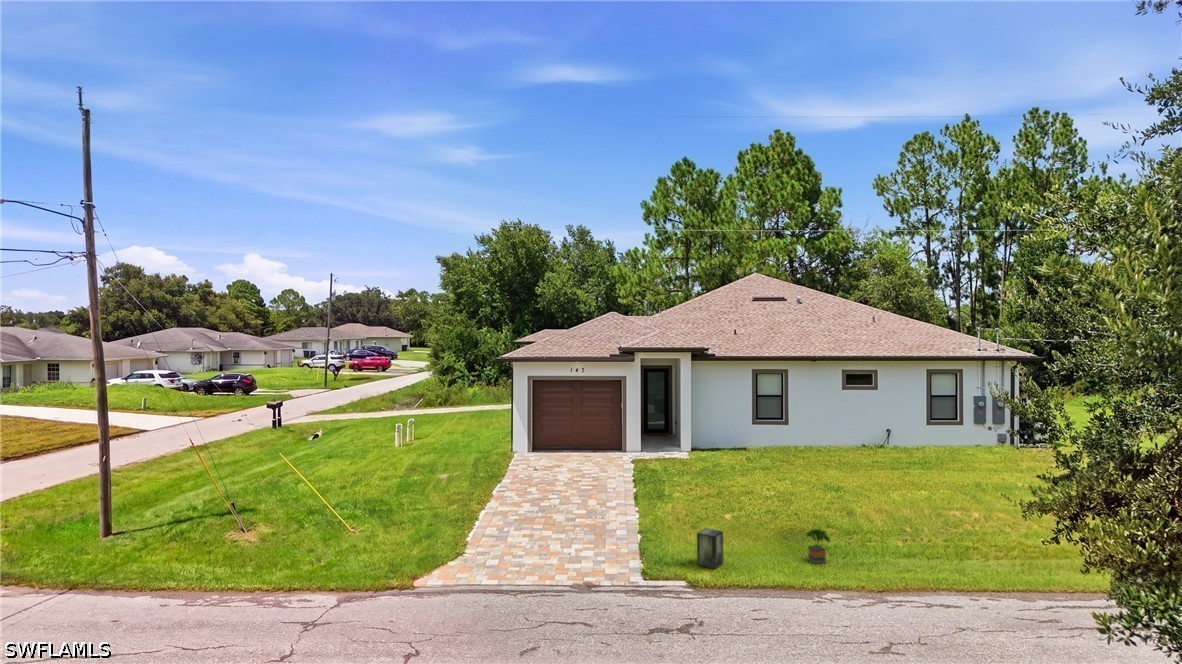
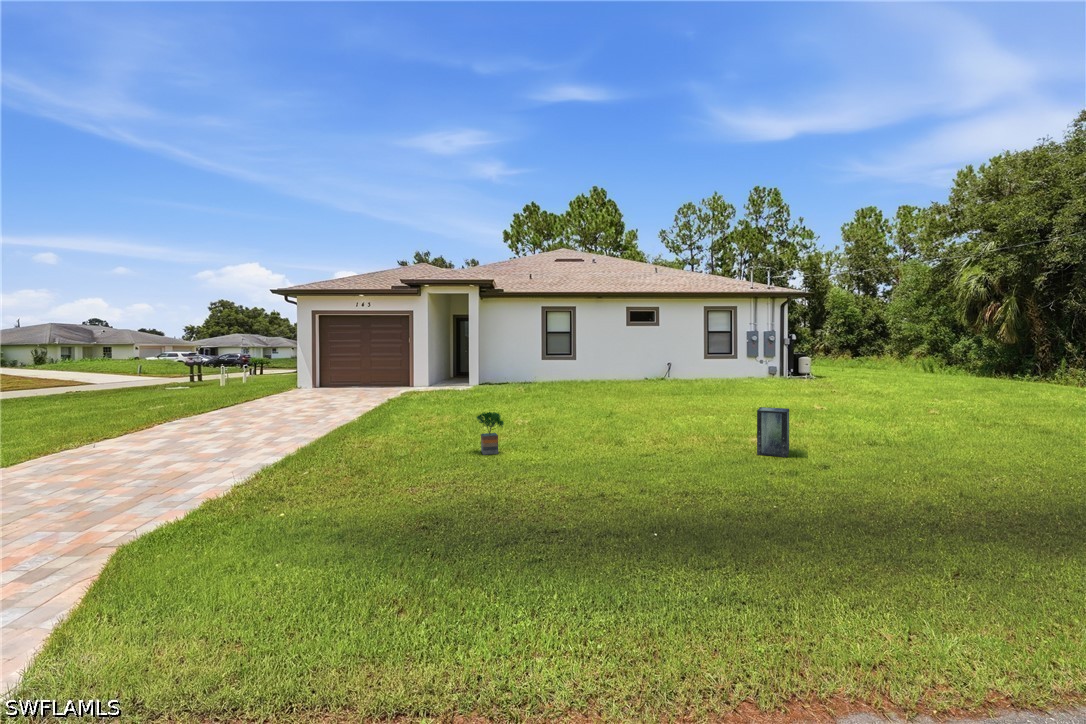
storage box: present [697,528,724,569] -> present [757,407,789,457]

